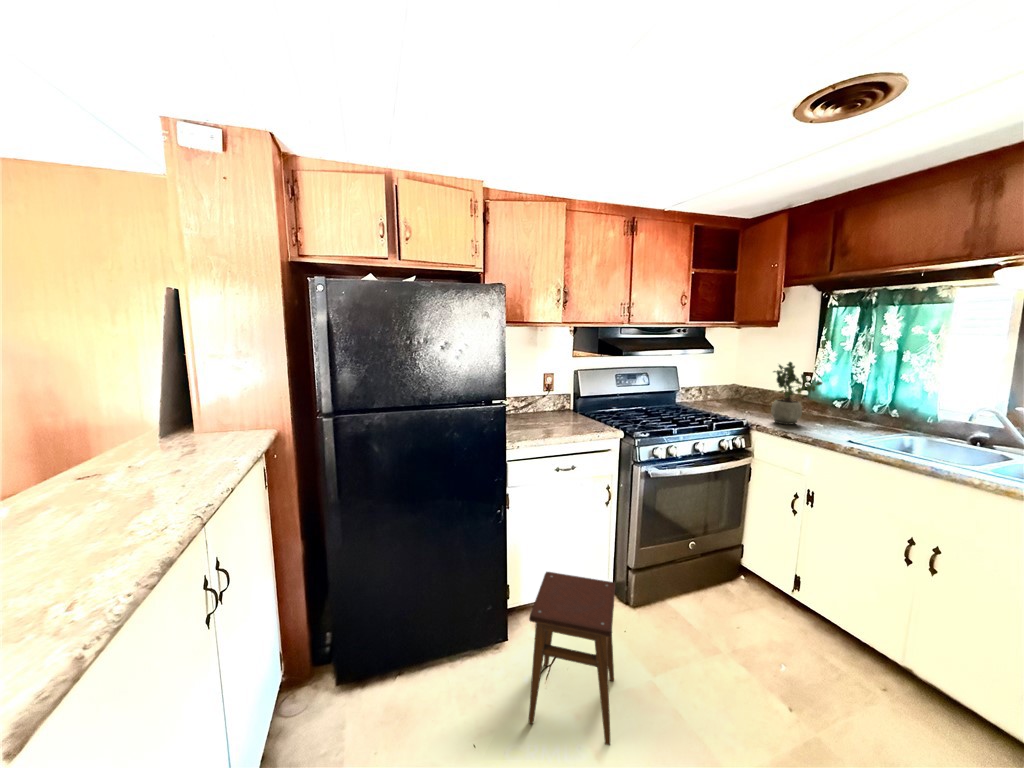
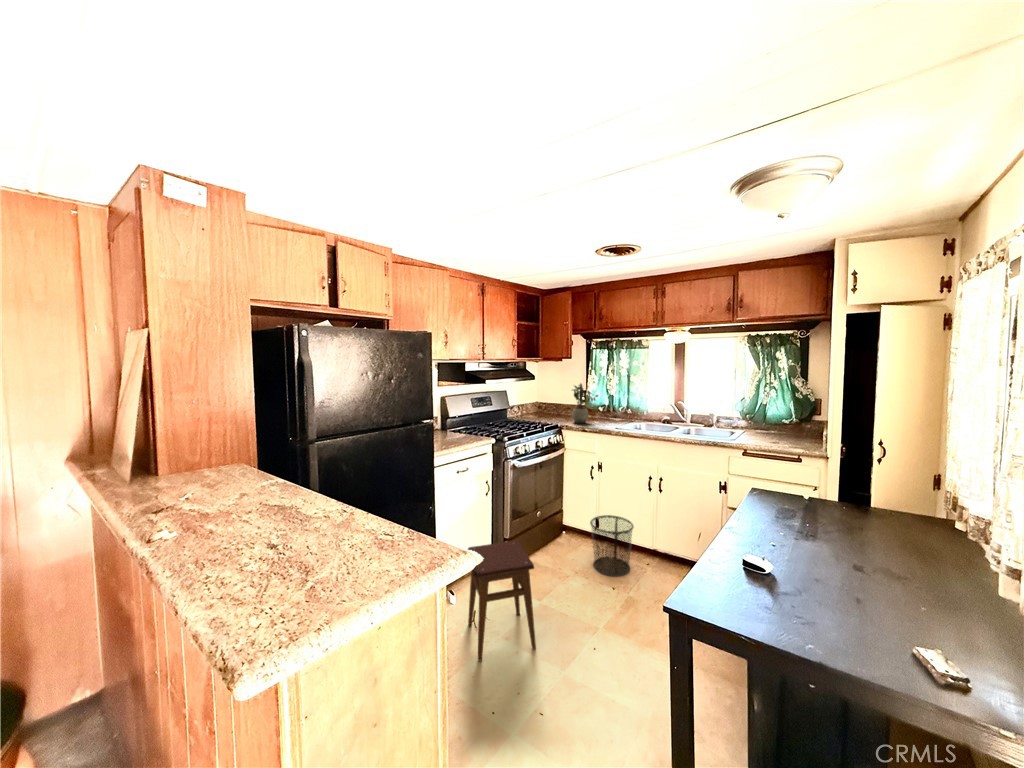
waste bin: none [765,577,852,689] -> present [590,515,633,576]

